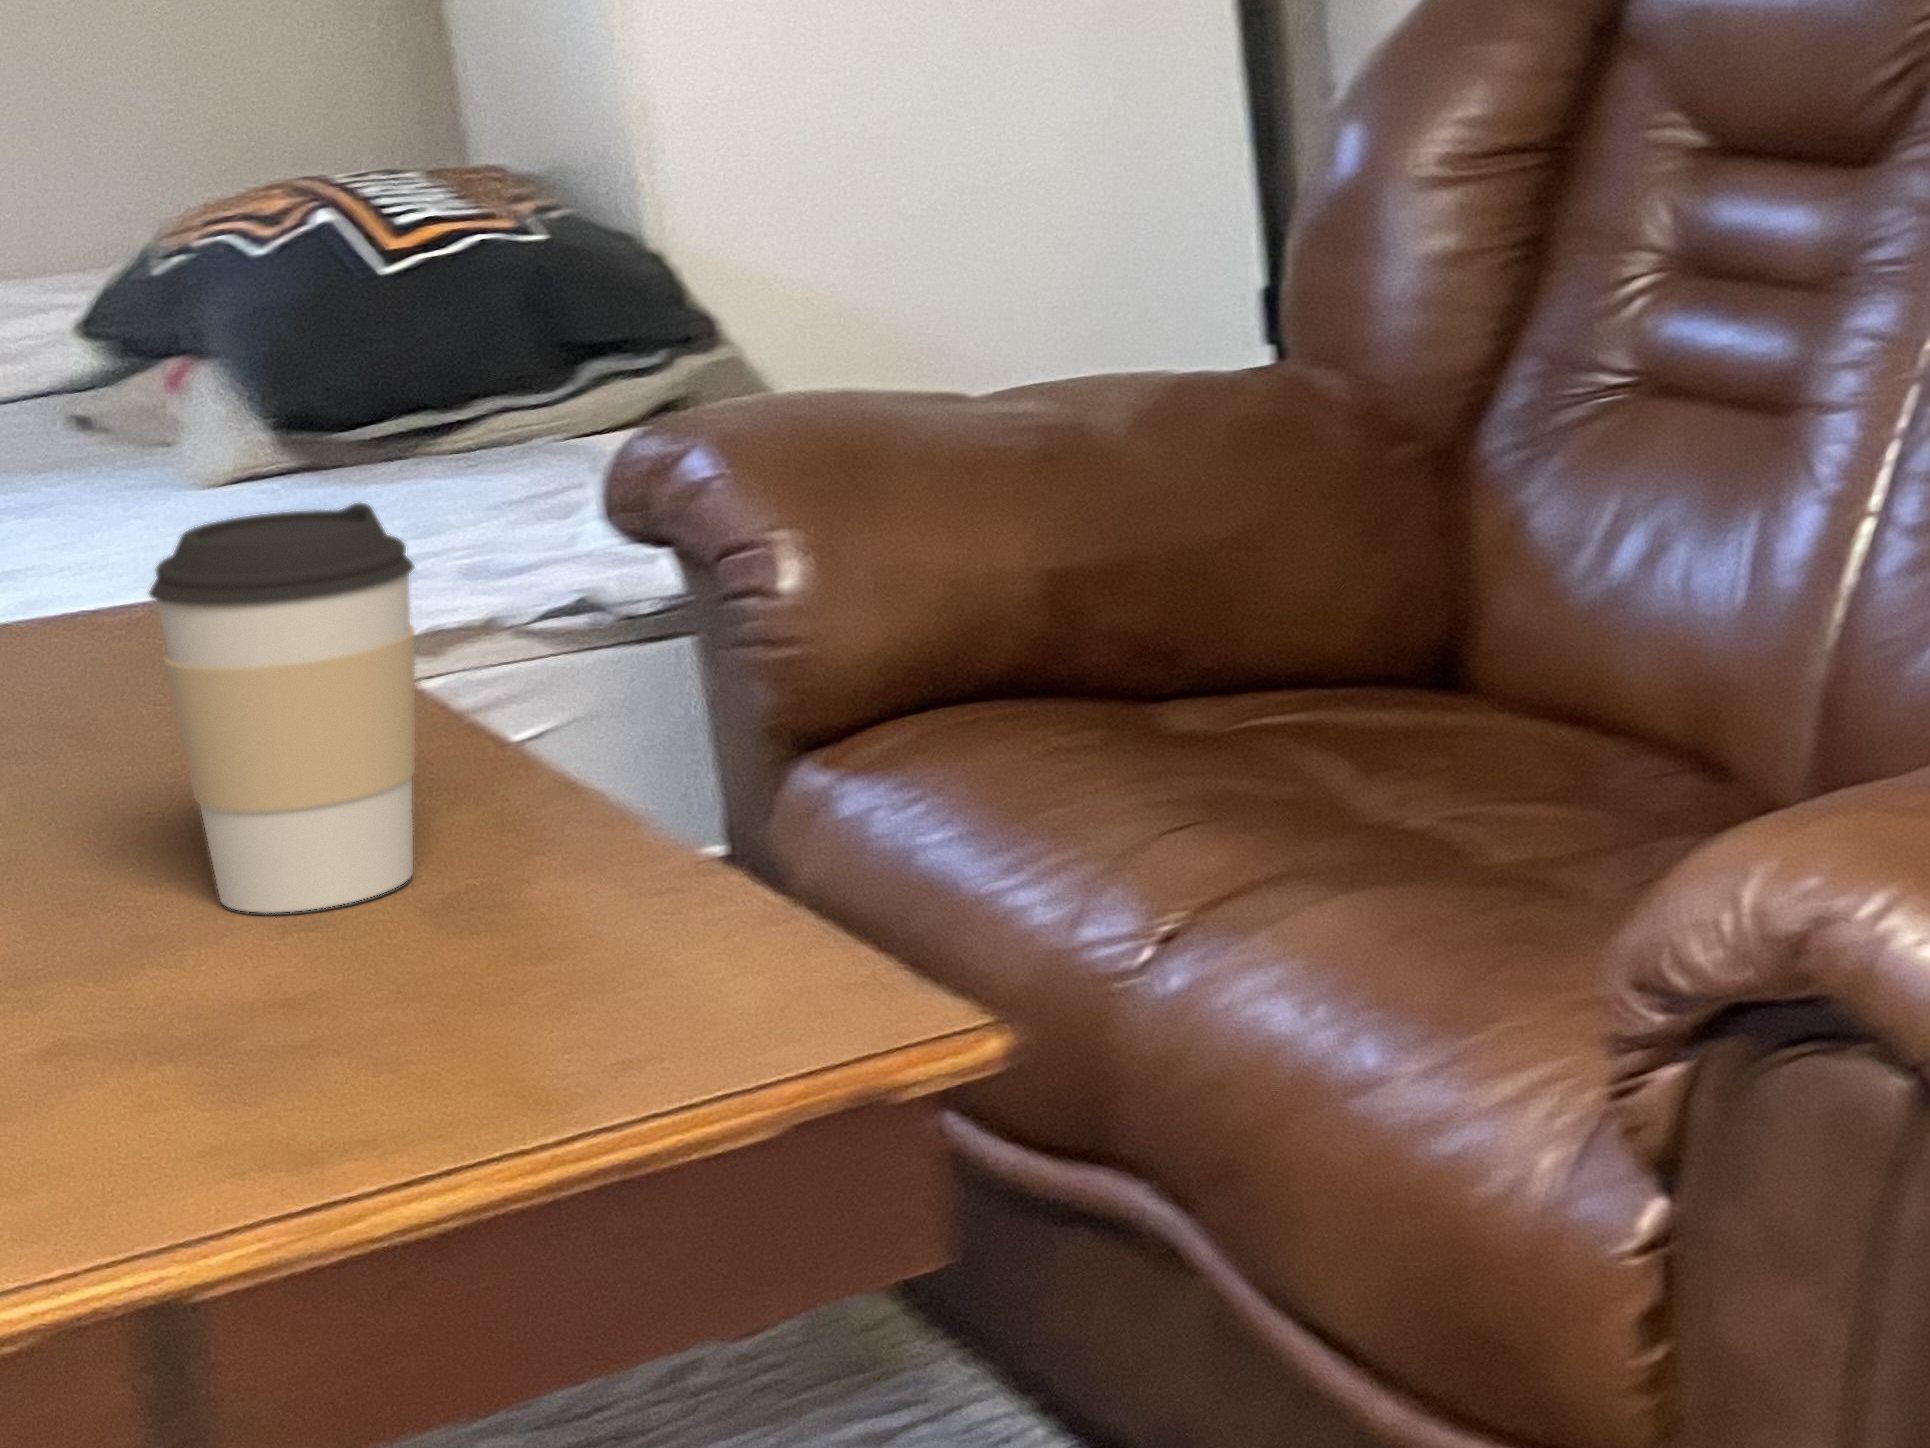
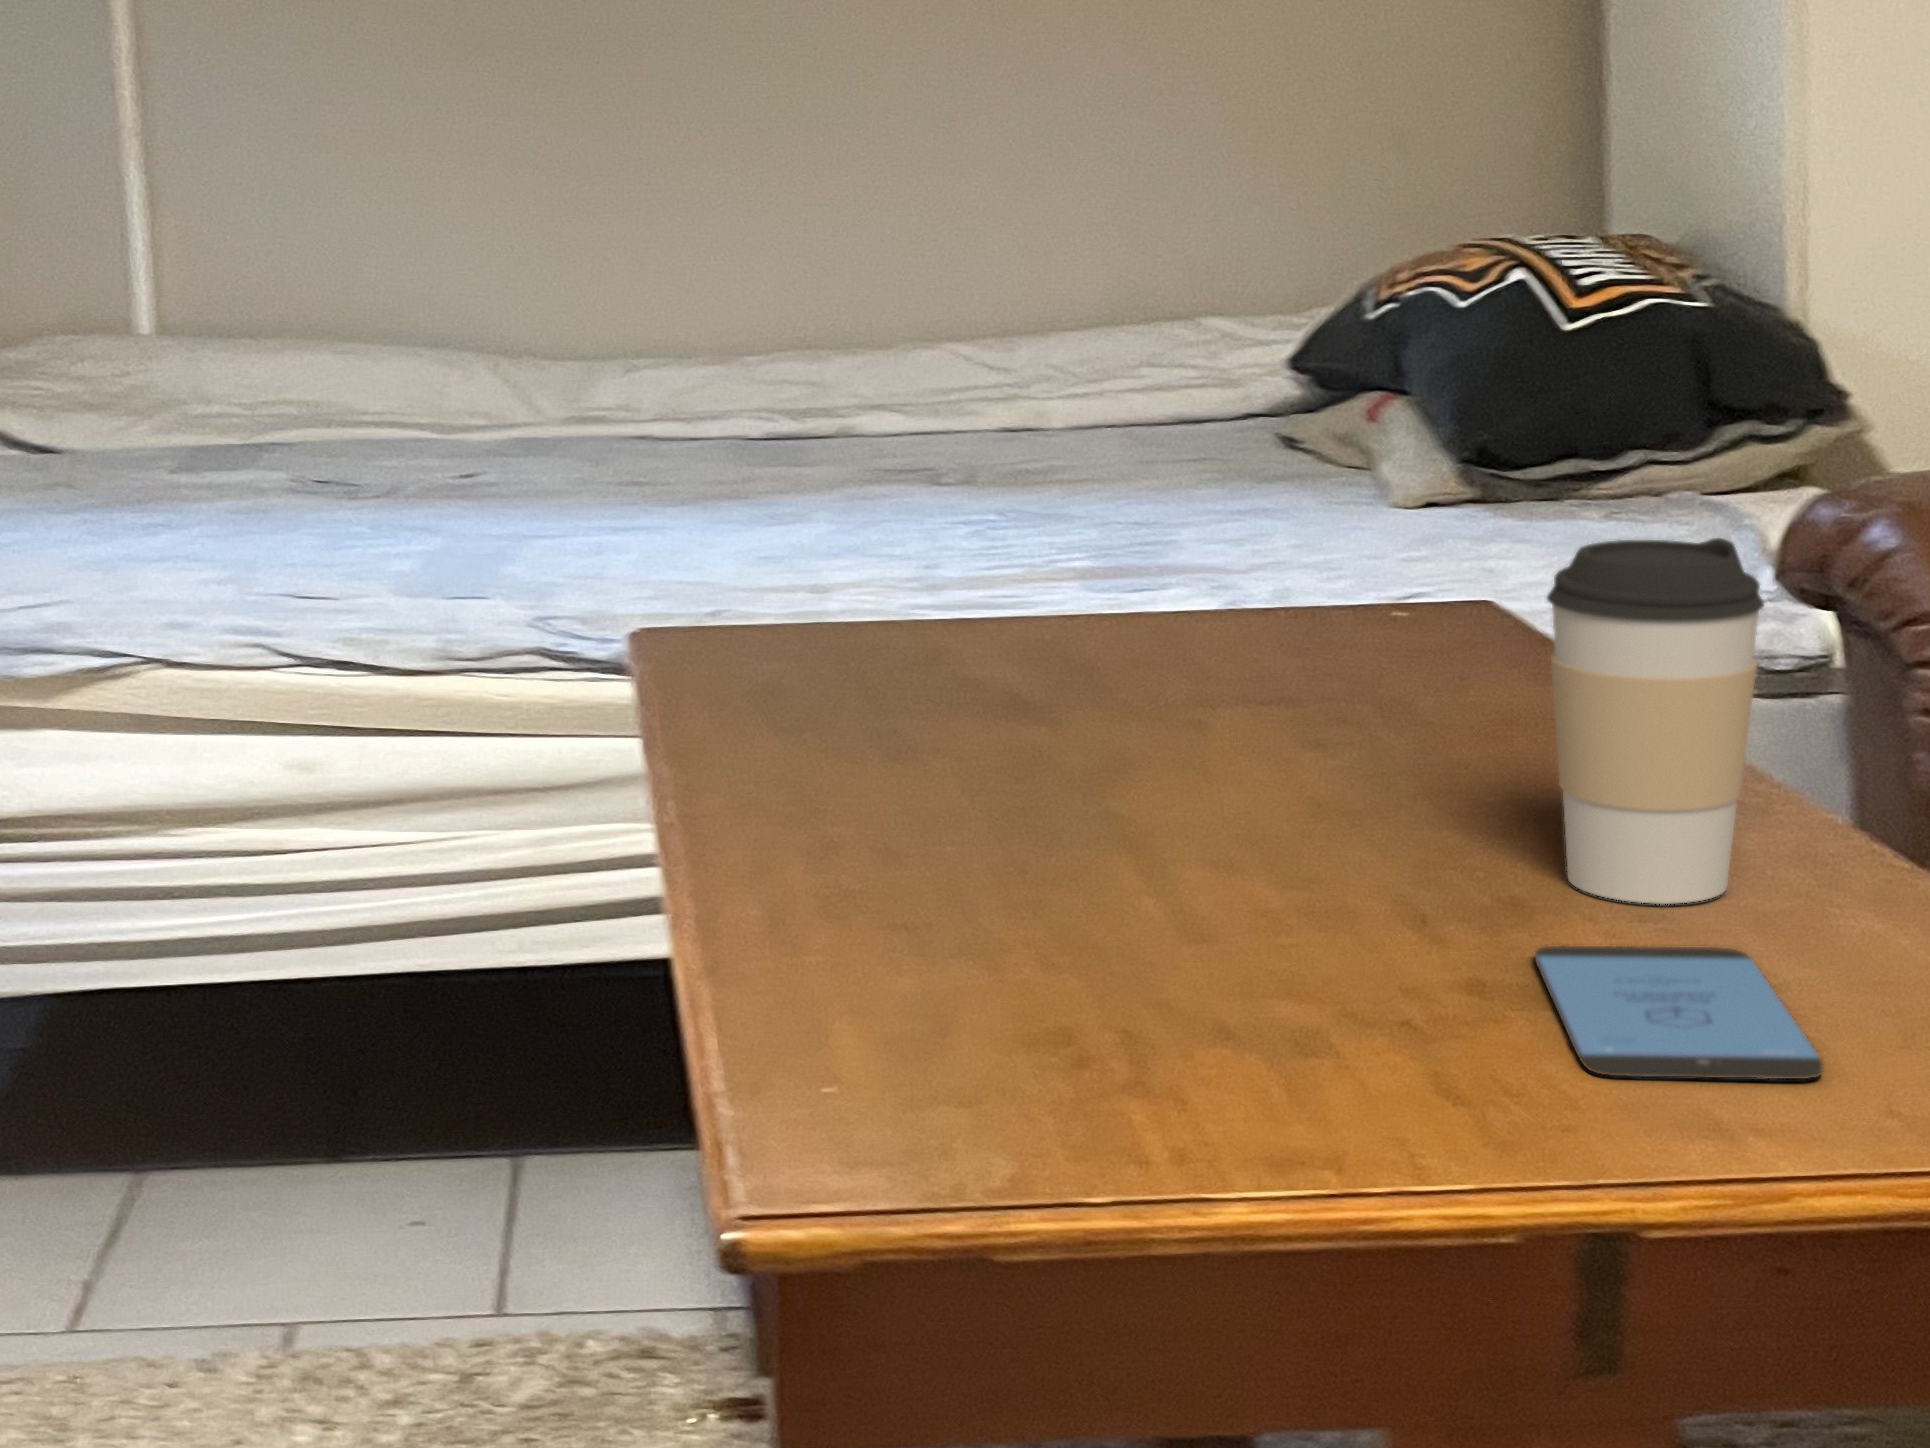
smartphone: none [135,946,444,1127] -> present [1535,946,1823,1079]

